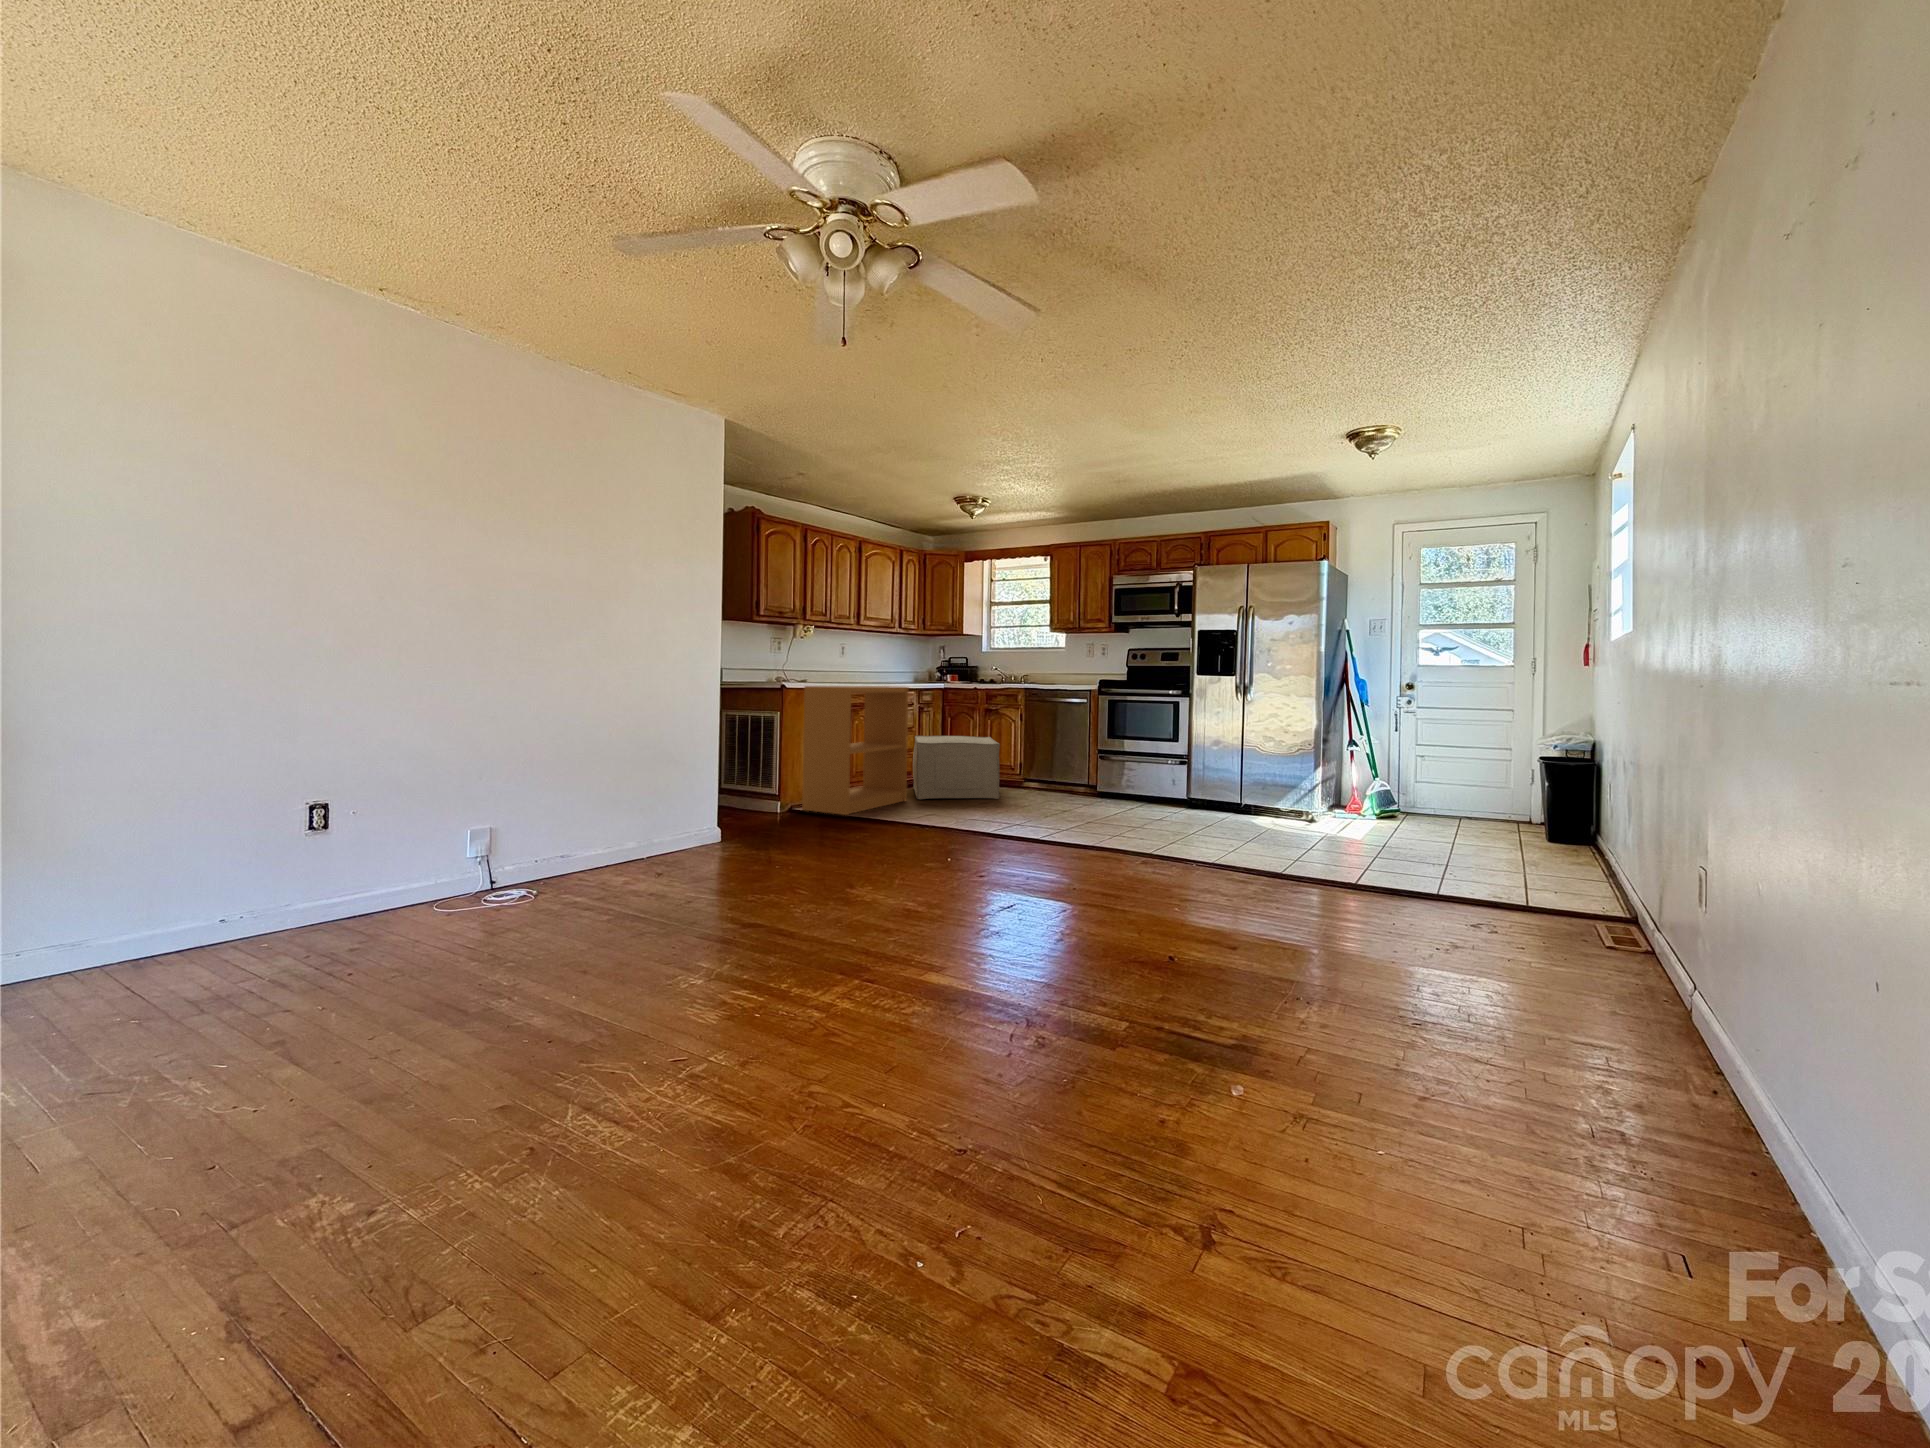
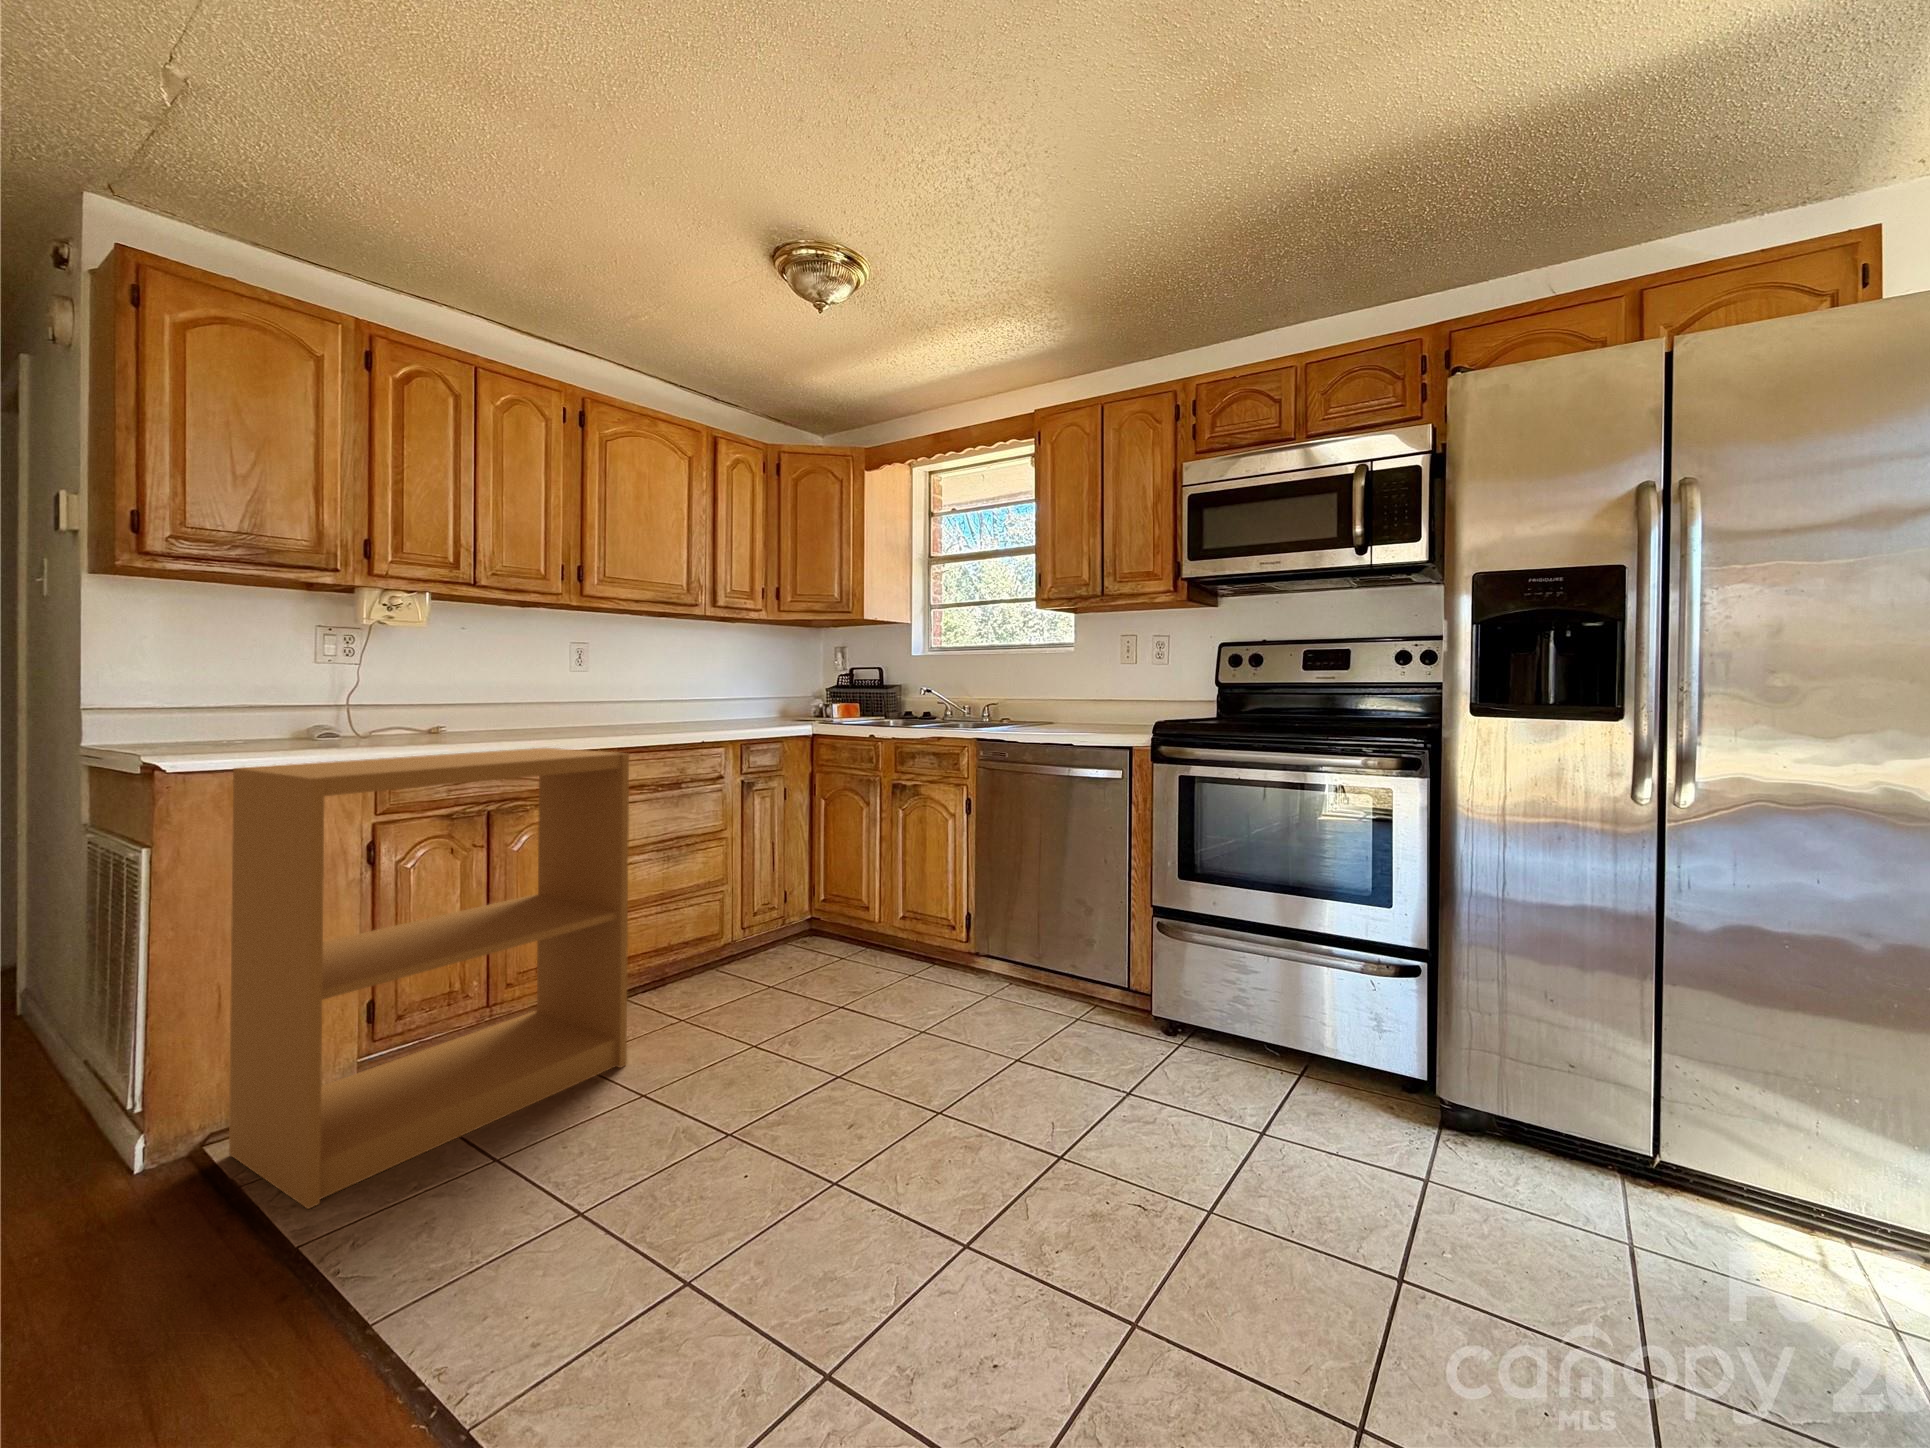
ottoman: present [913,735,1000,799] -> none [657,852,900,1056]

